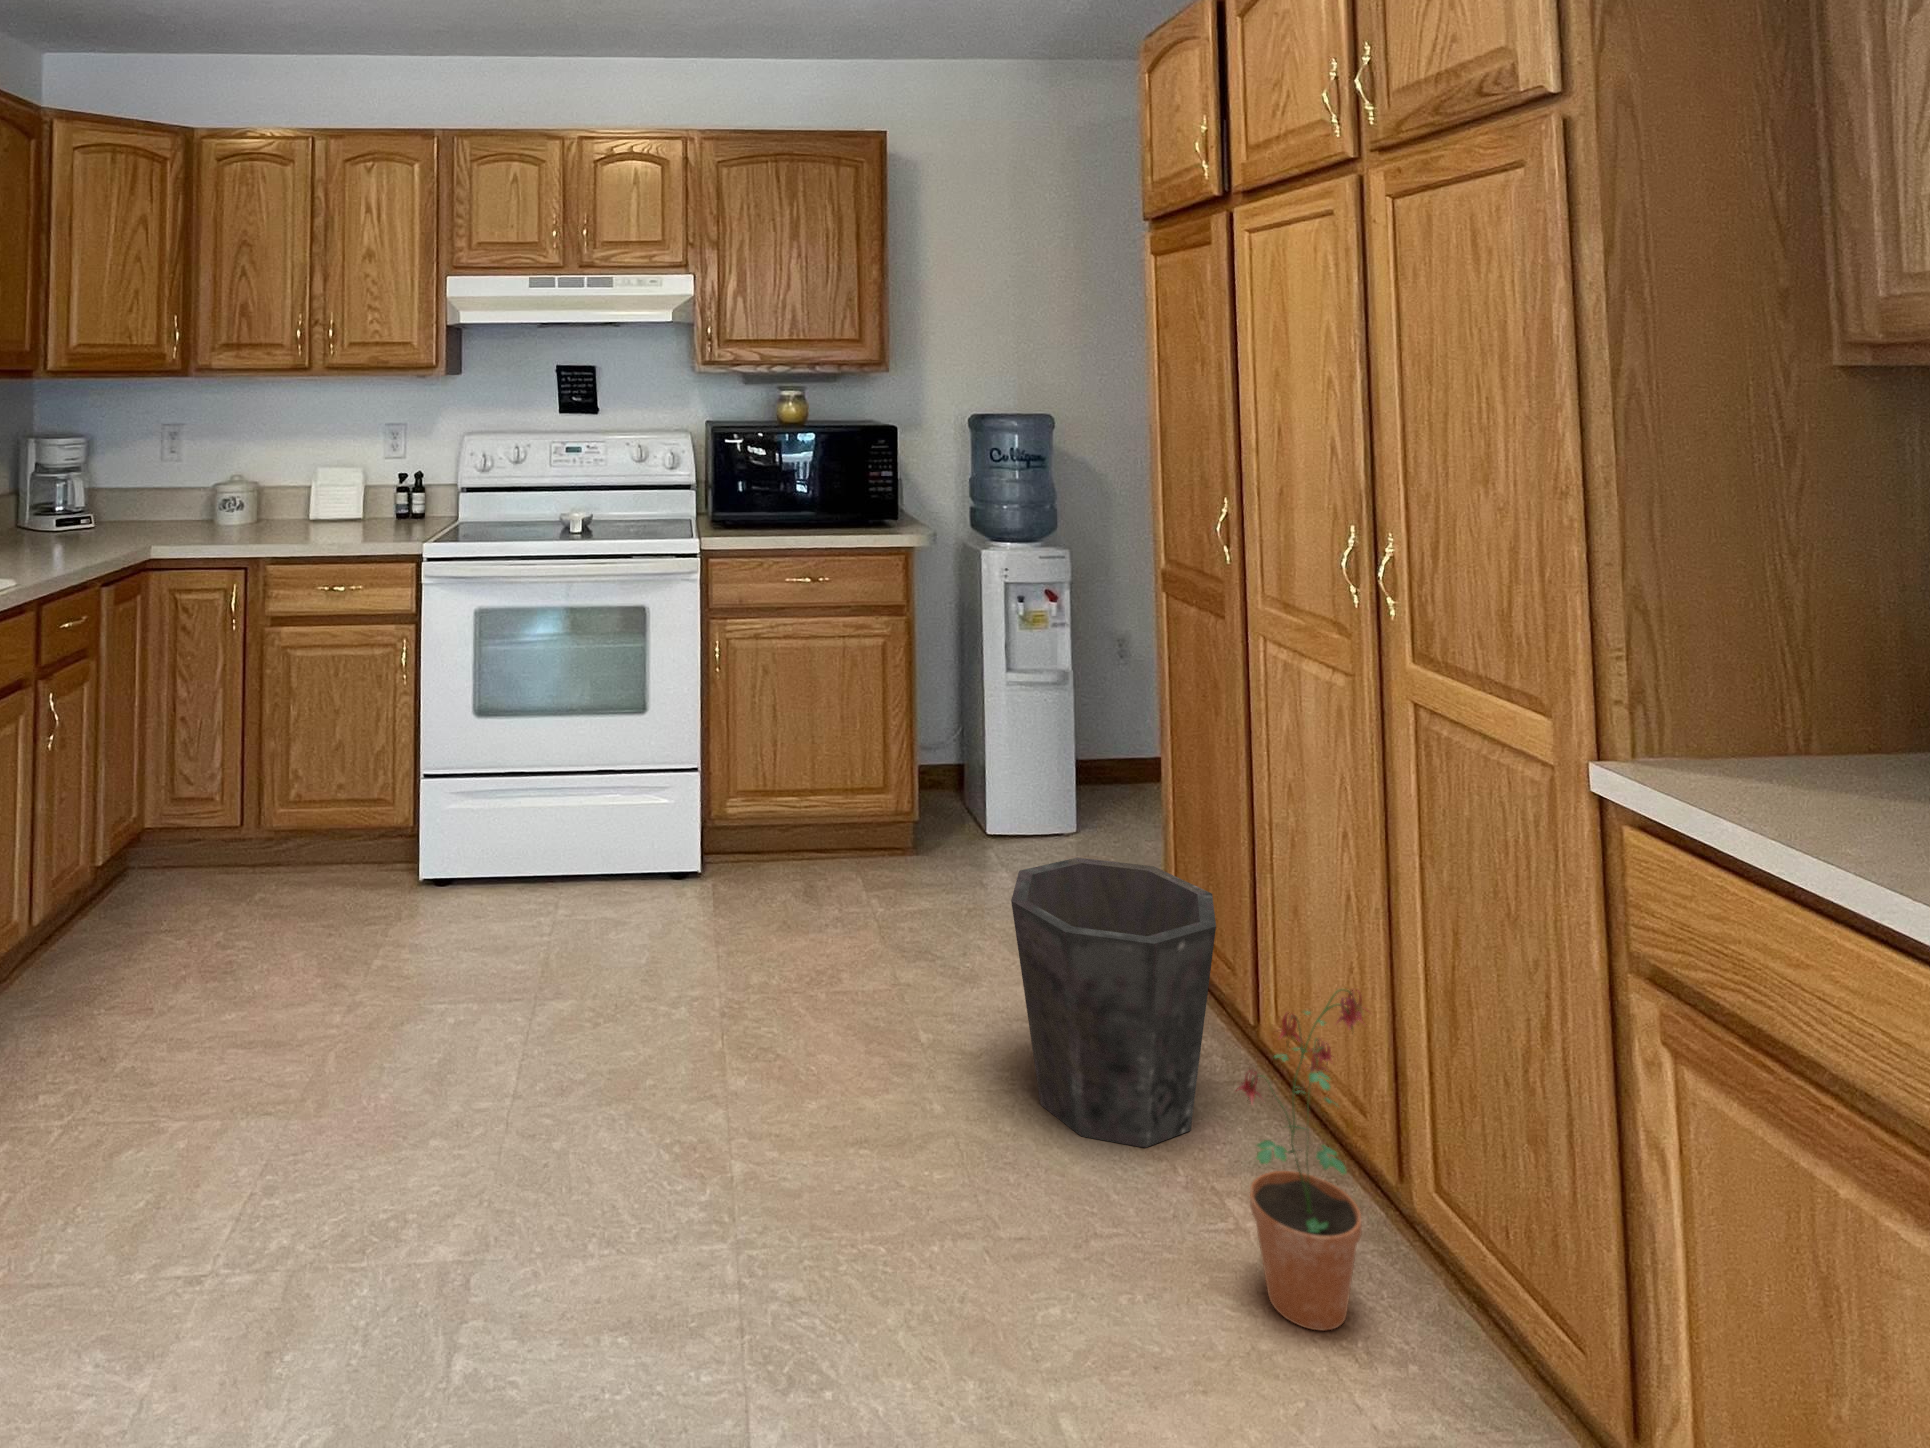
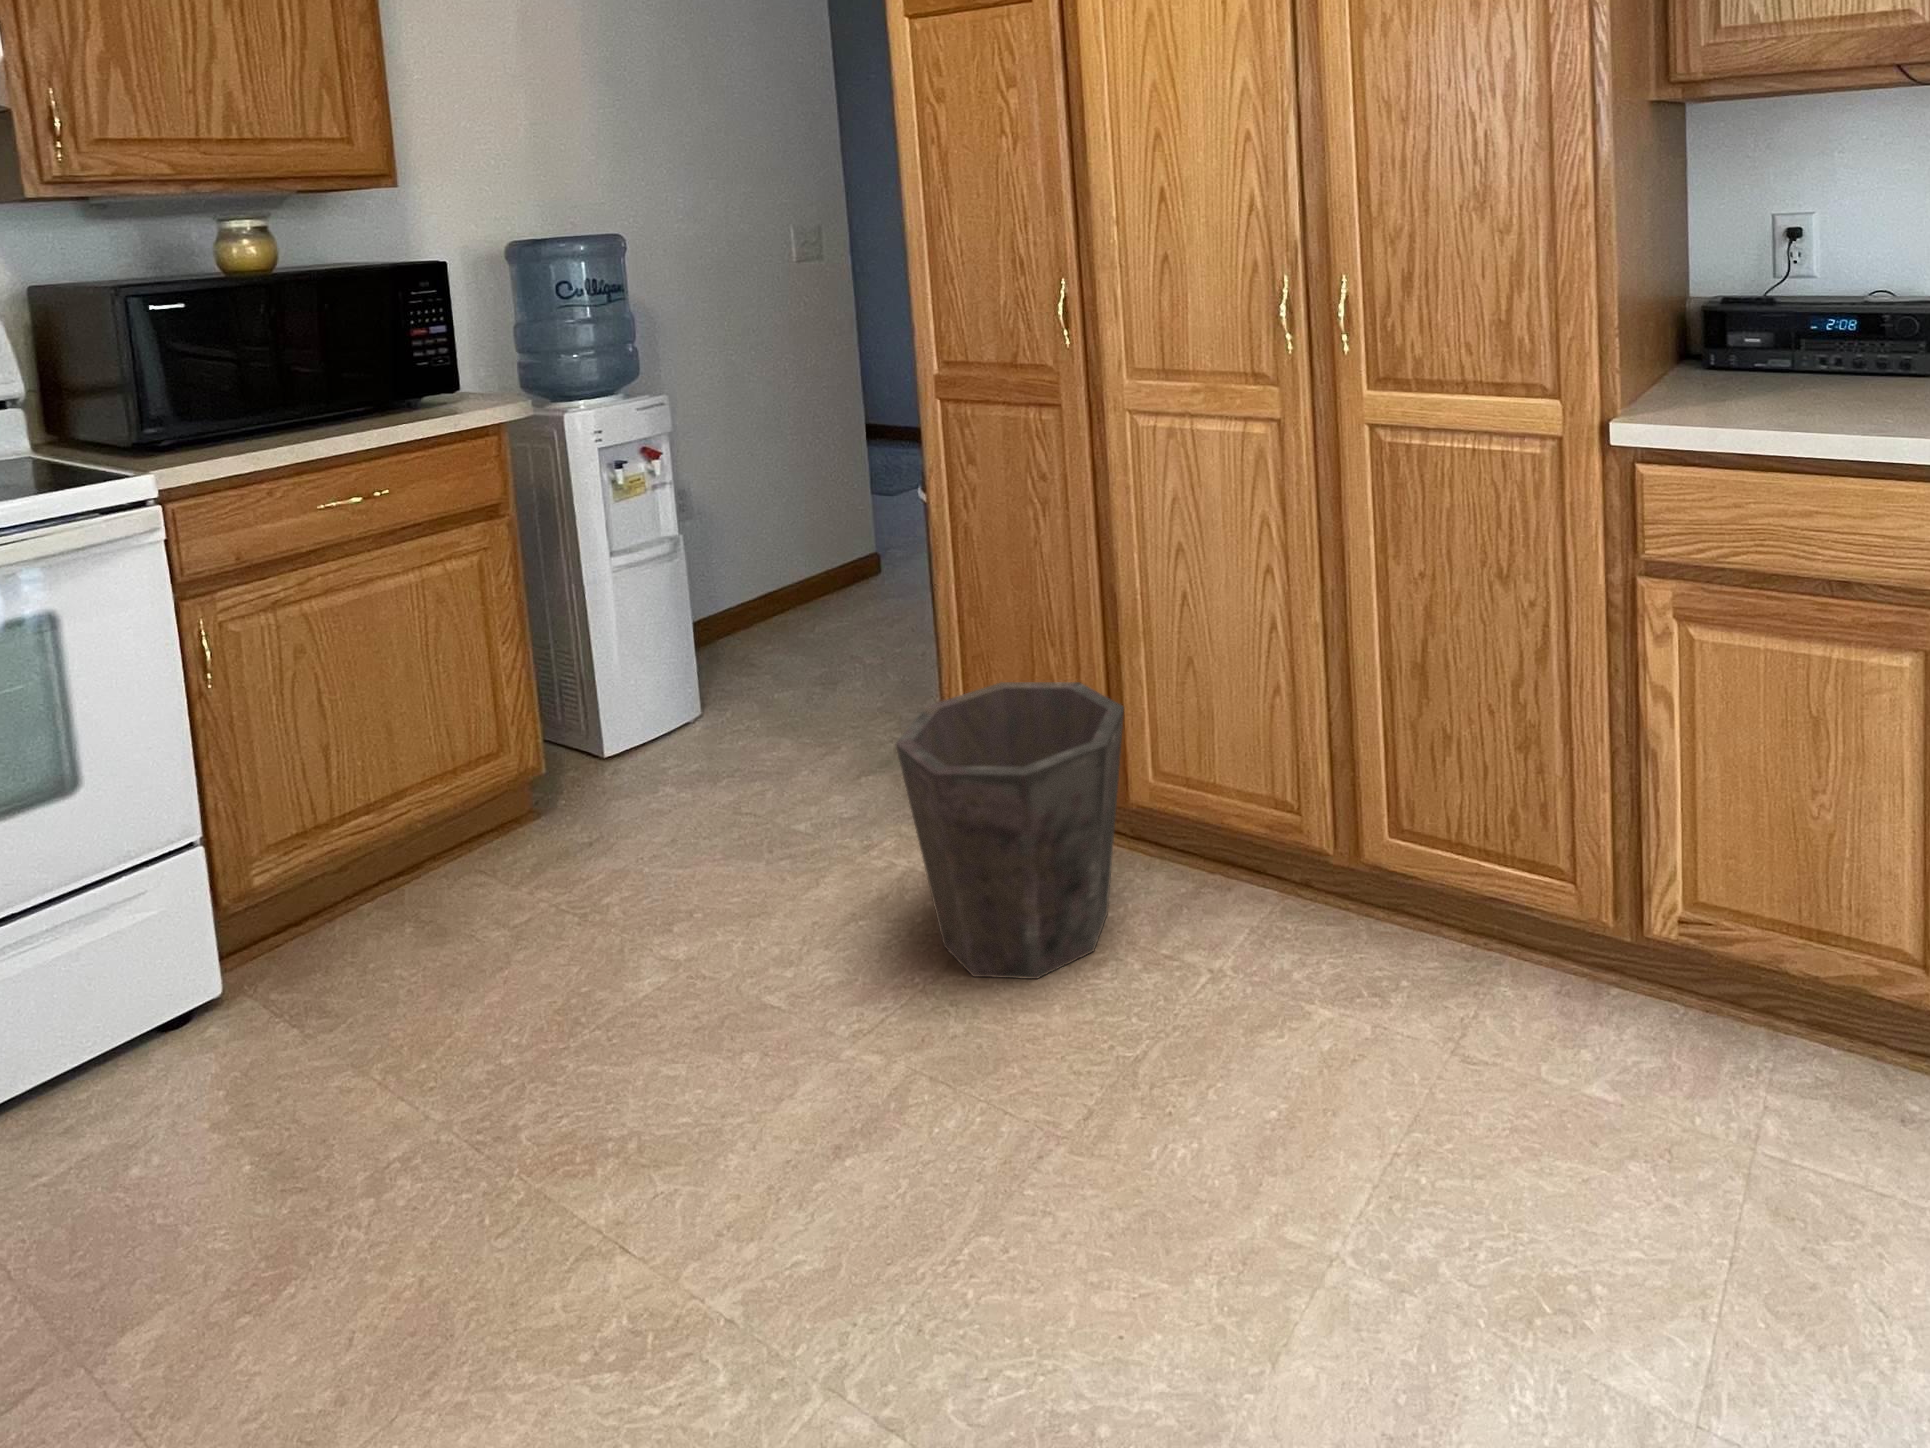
potted plant: present [1236,989,1365,1331] -> none [1260,694,1367,1005]

